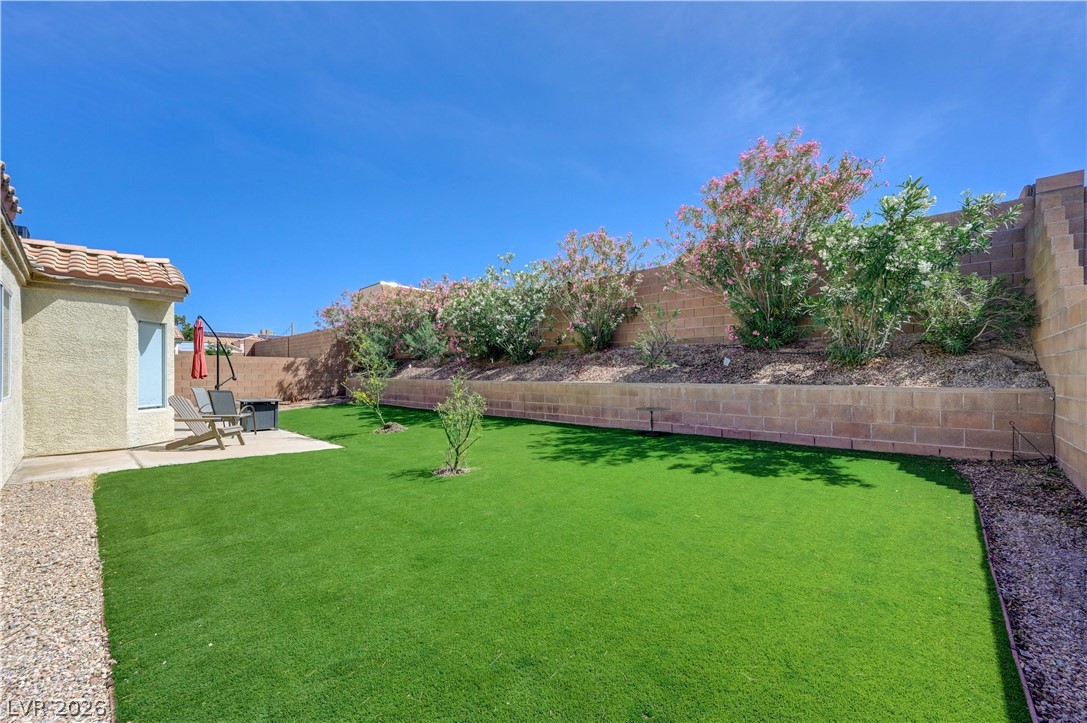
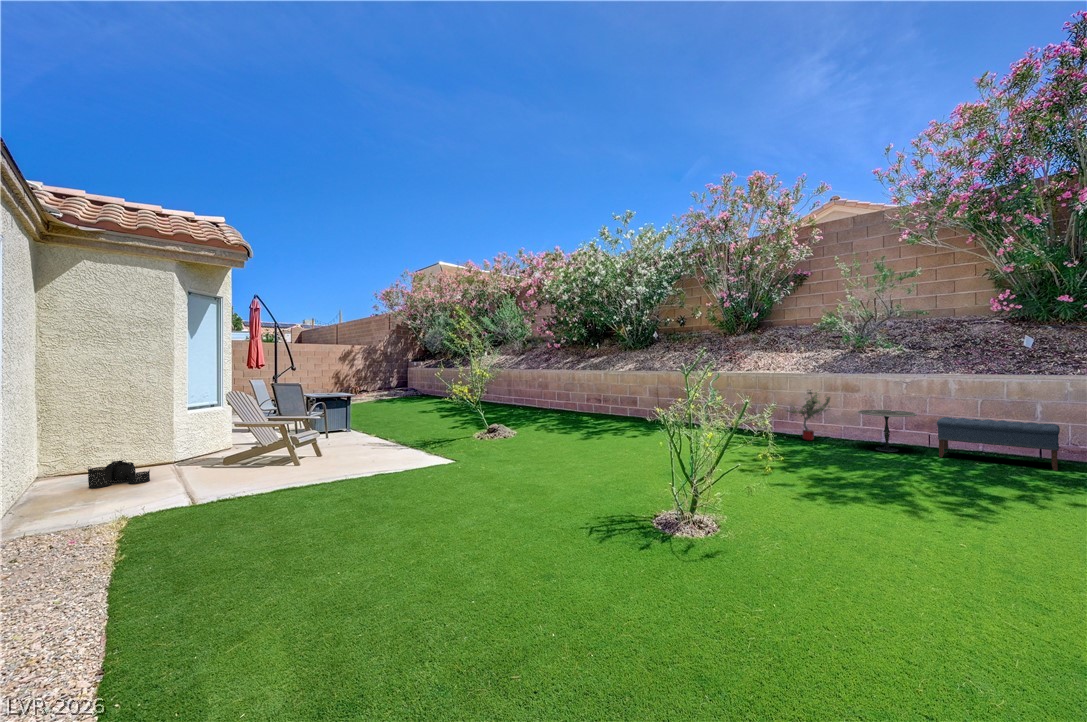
potted tree: none [599,393,625,430] -> present [787,390,830,441]
bench: none [674,411,739,444] -> present [937,417,1060,471]
woven basket: none [60,445,107,464] -> present [88,460,150,489]

